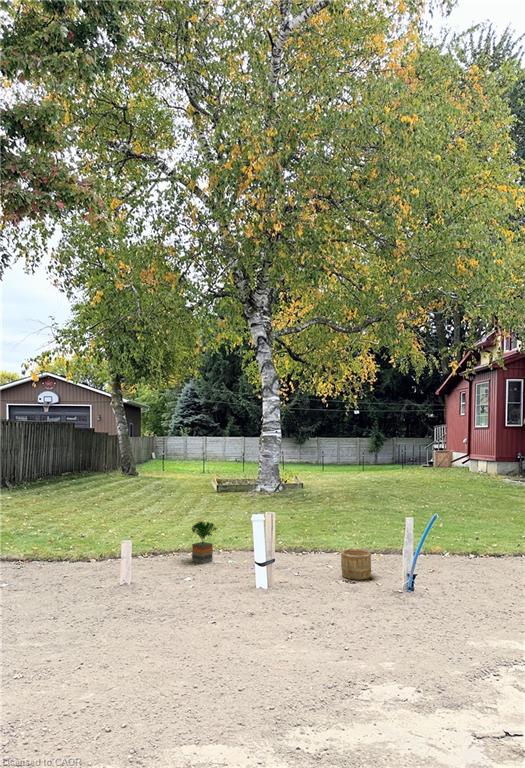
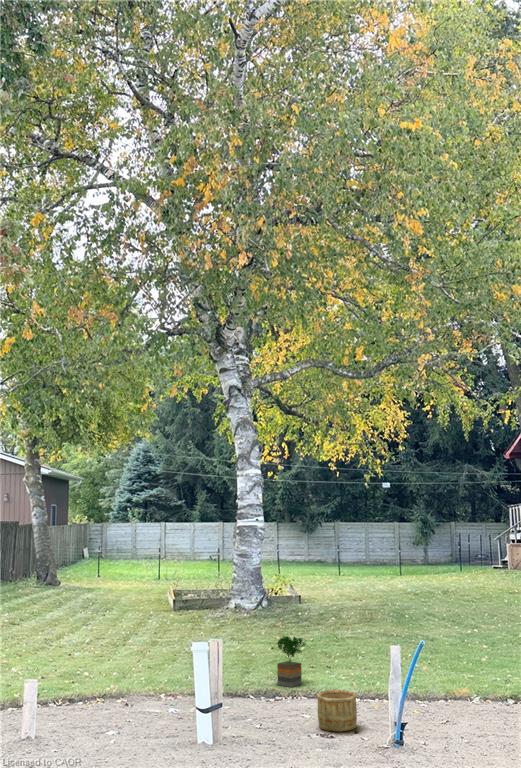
potted tree: present [192,522,217,564] -> present [277,636,306,687]

